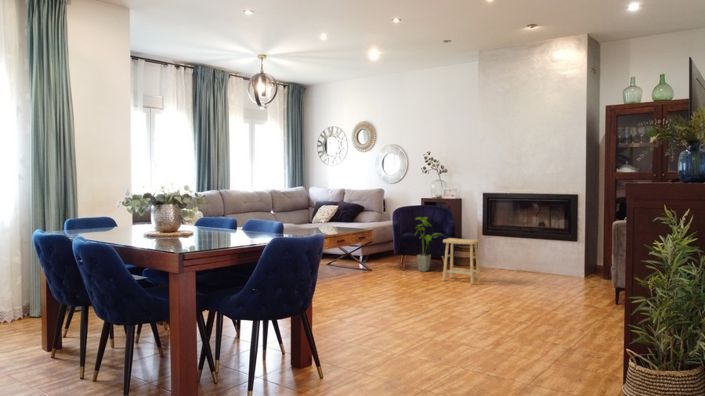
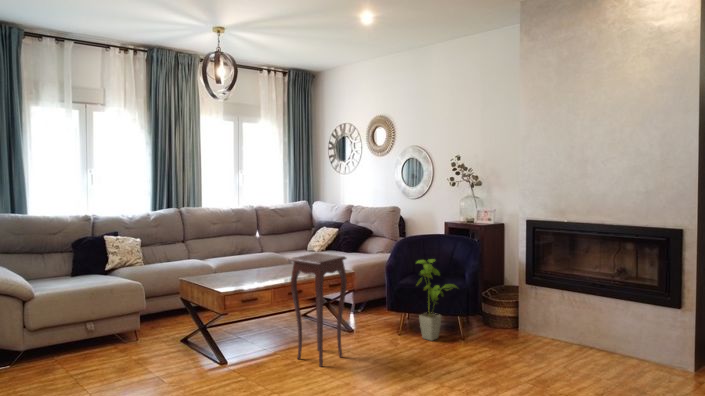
side table: none [342,212,377,282] -> present [291,253,347,367]
footstool: present [443,238,481,284] -> none [445,301,509,387]

